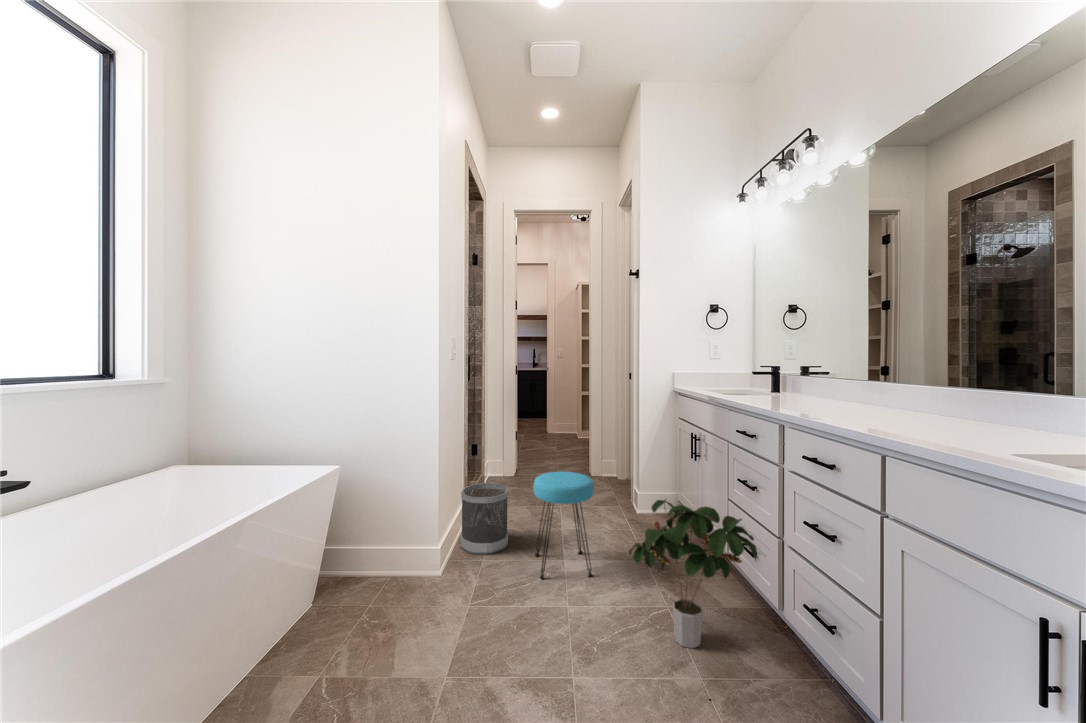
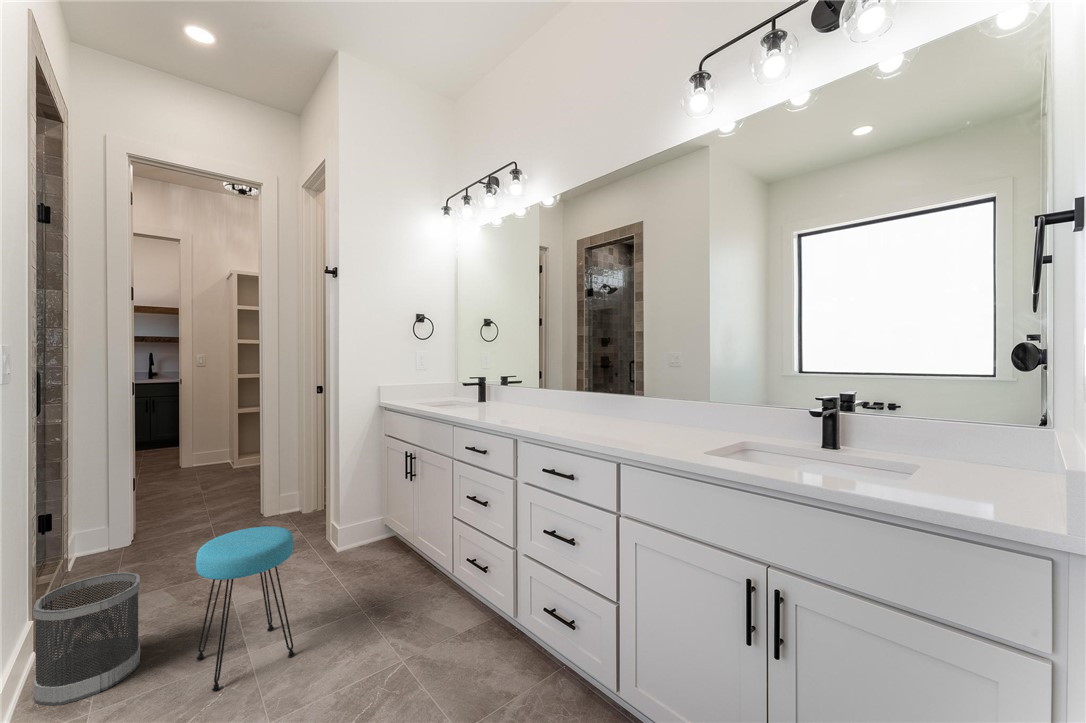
potted plant: present [629,500,757,648] -> none [353,534,491,693]

